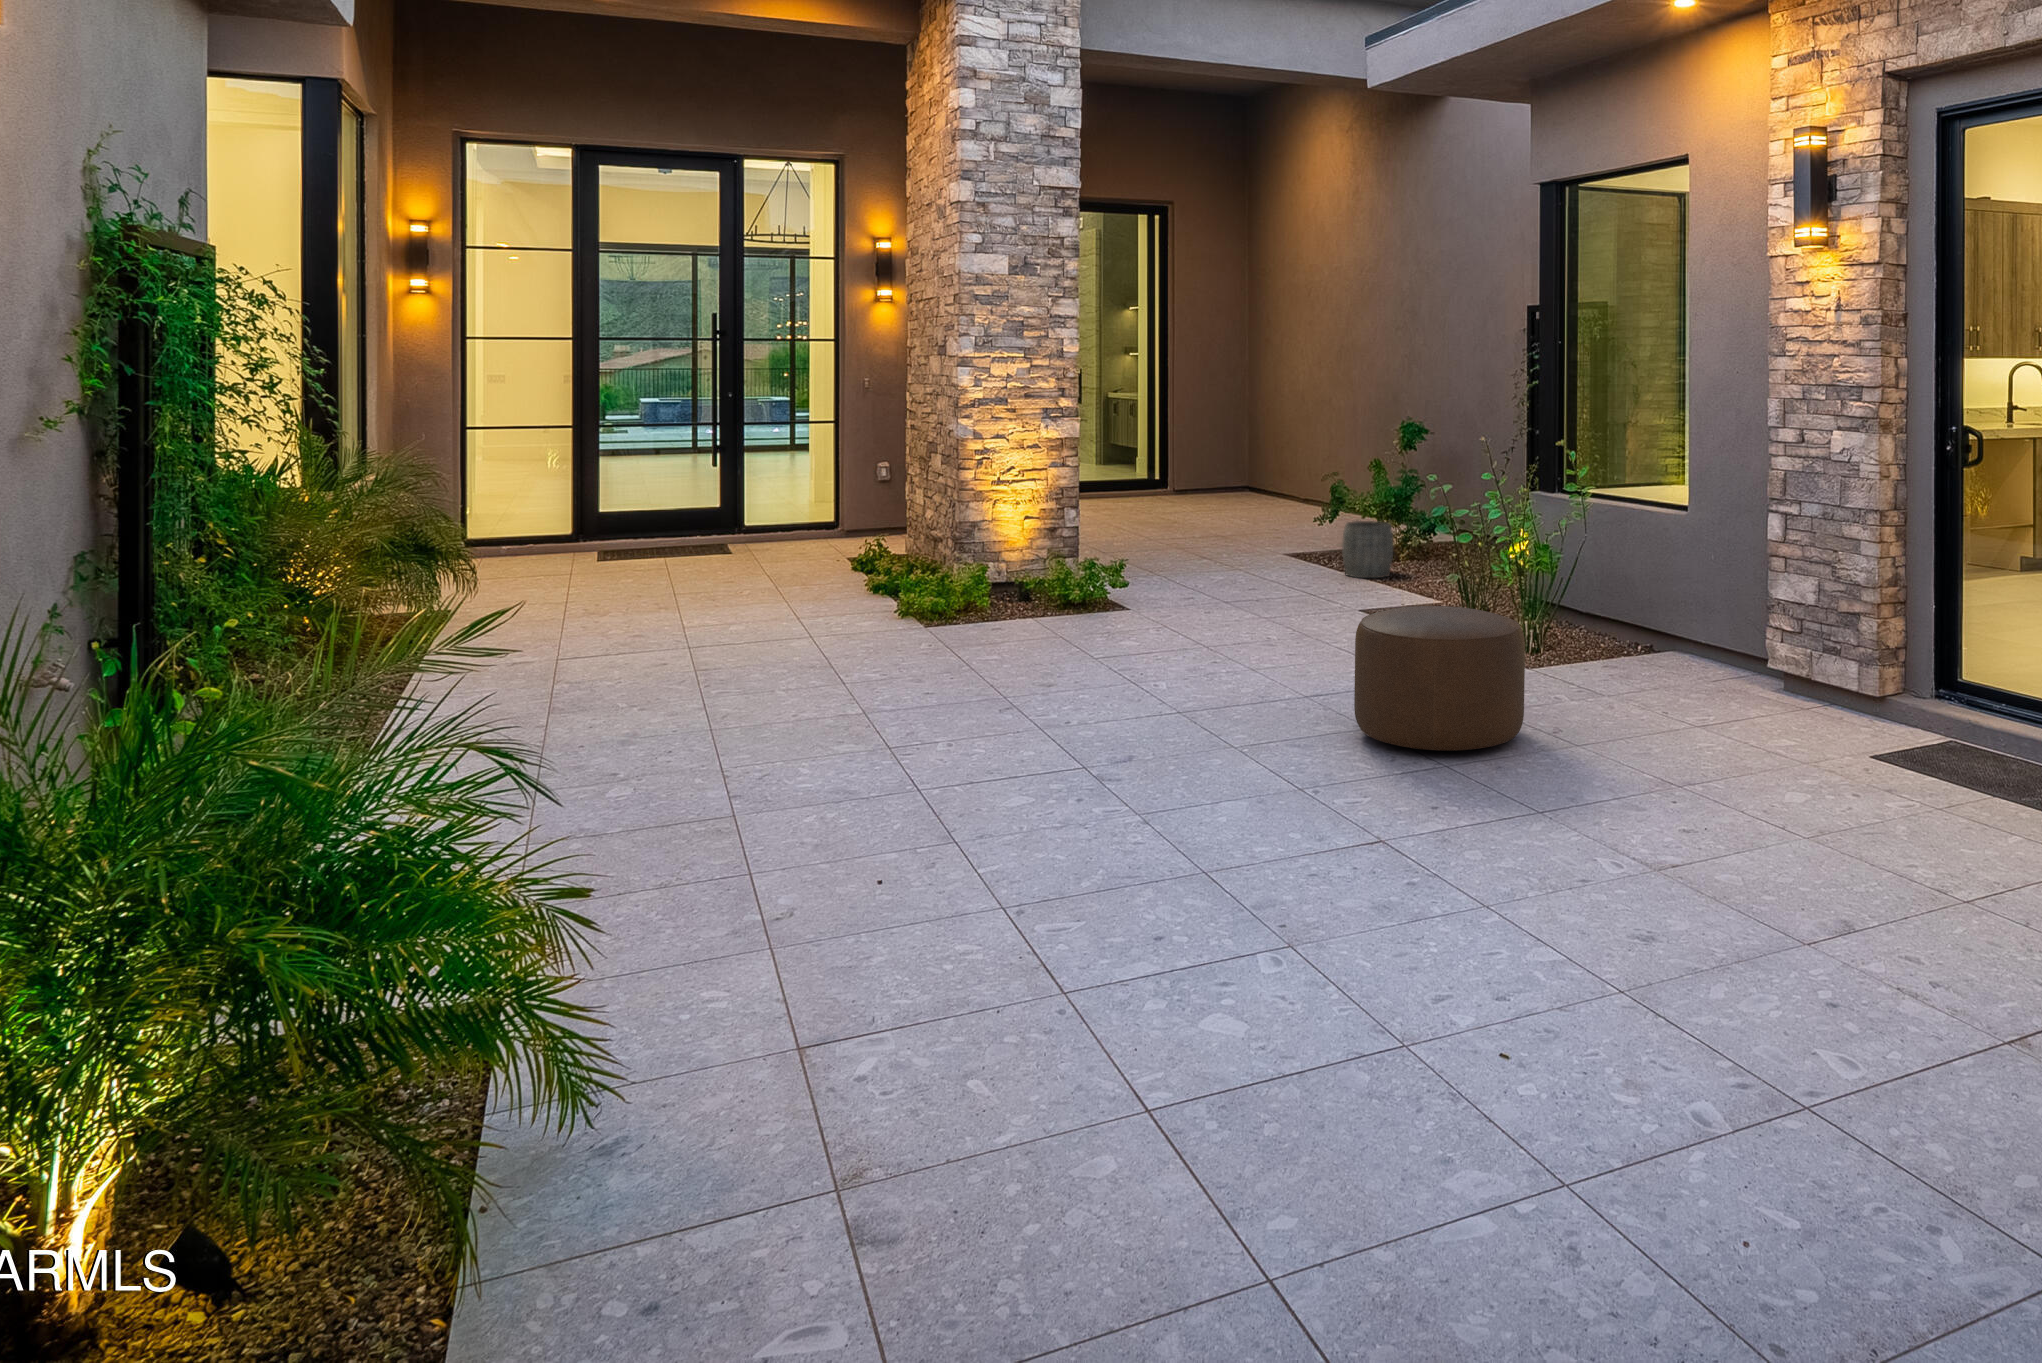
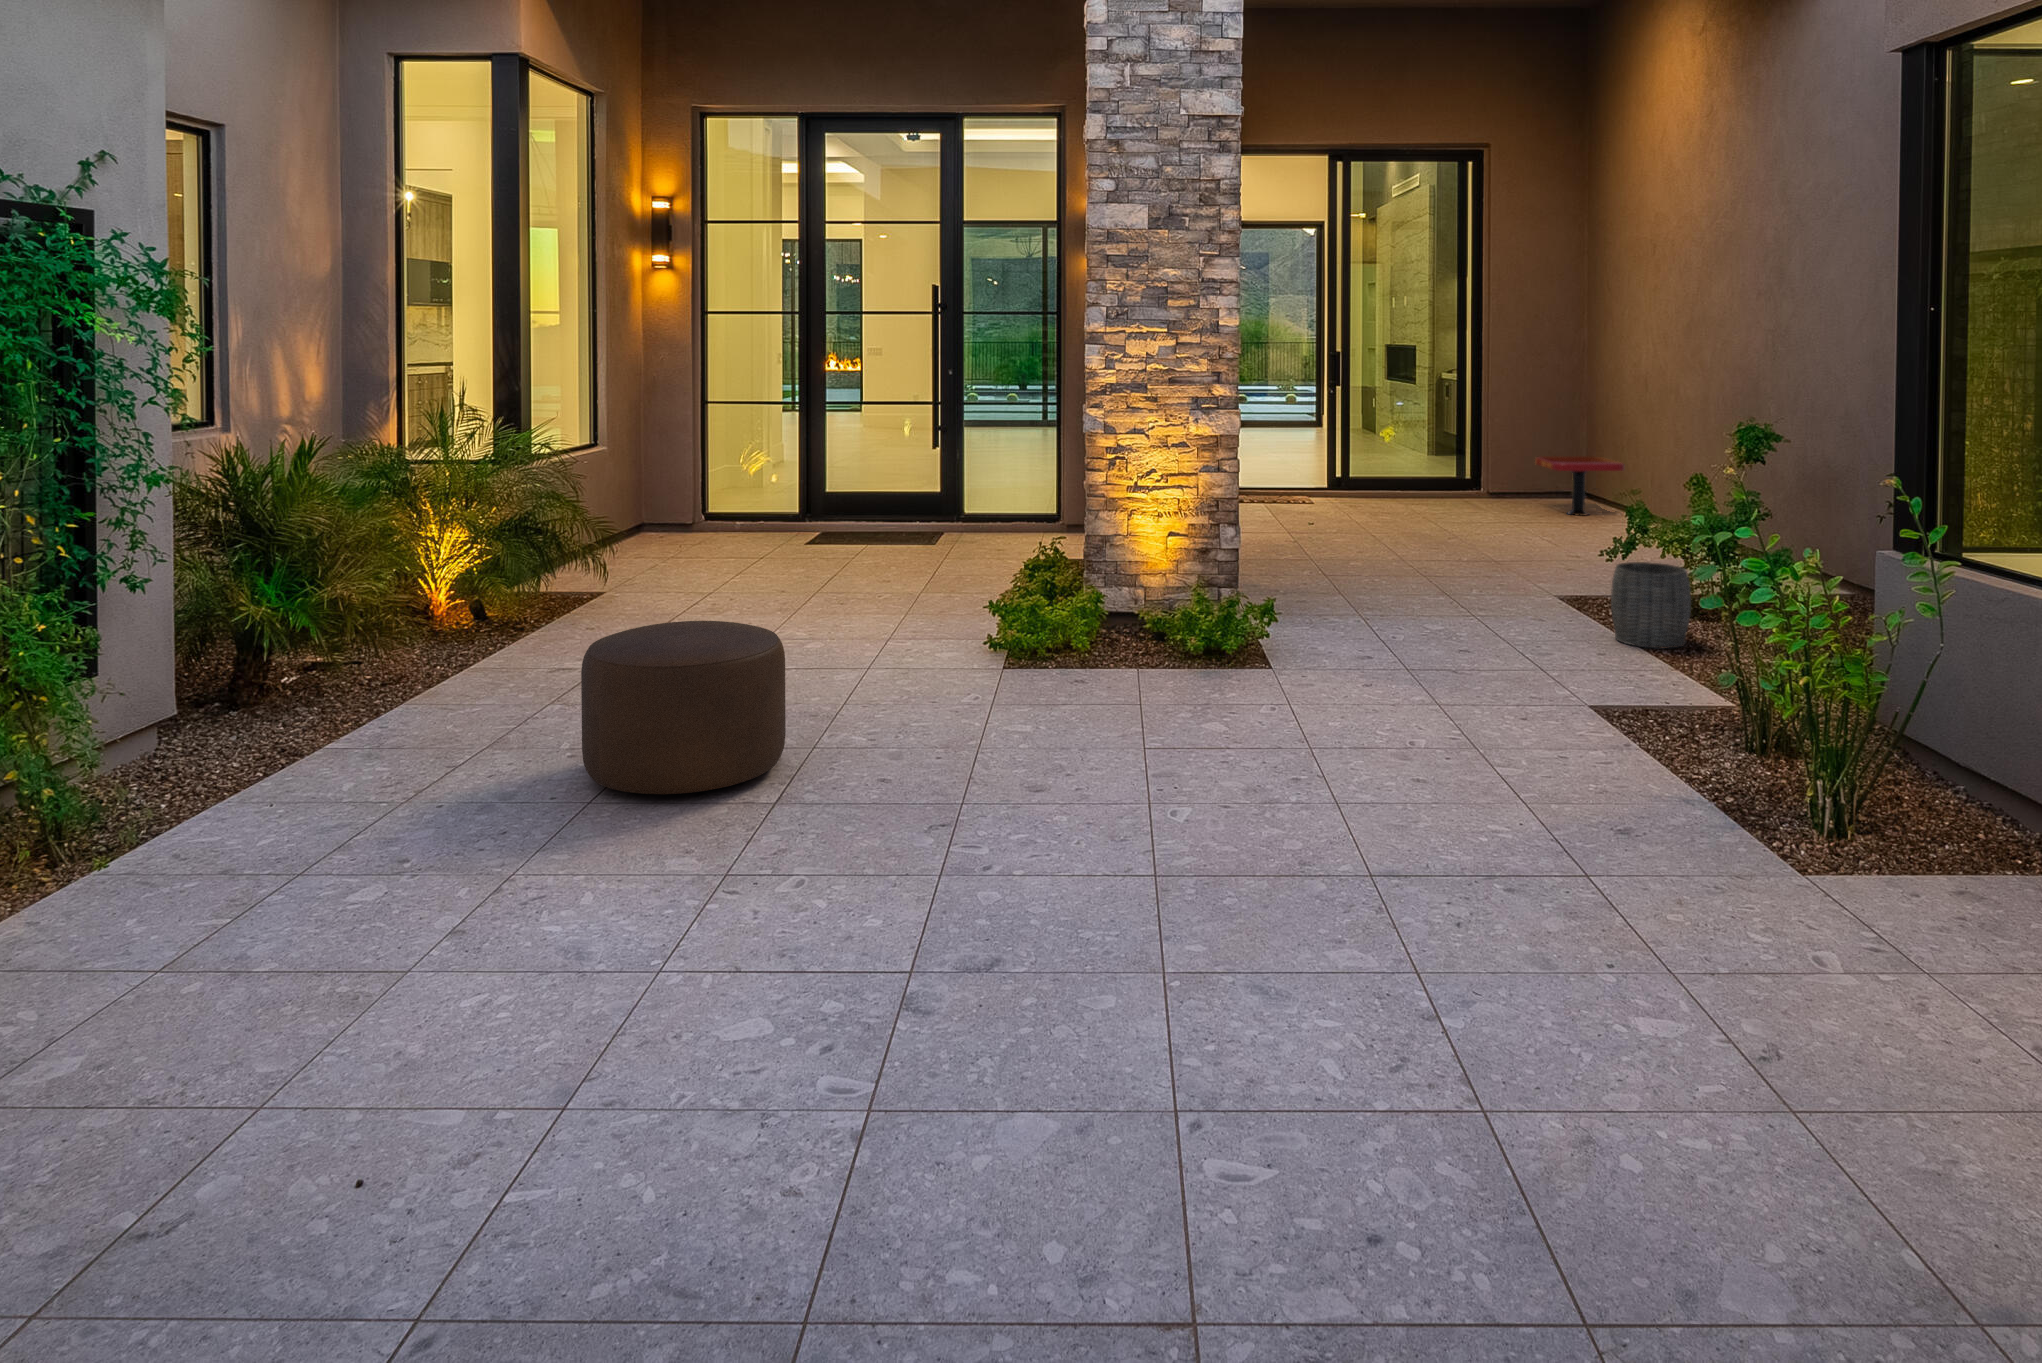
pedestal table: none [1219,461,1287,507] -> present [1535,456,1624,515]
ottoman: present [1354,606,1525,751] -> present [581,621,786,794]

